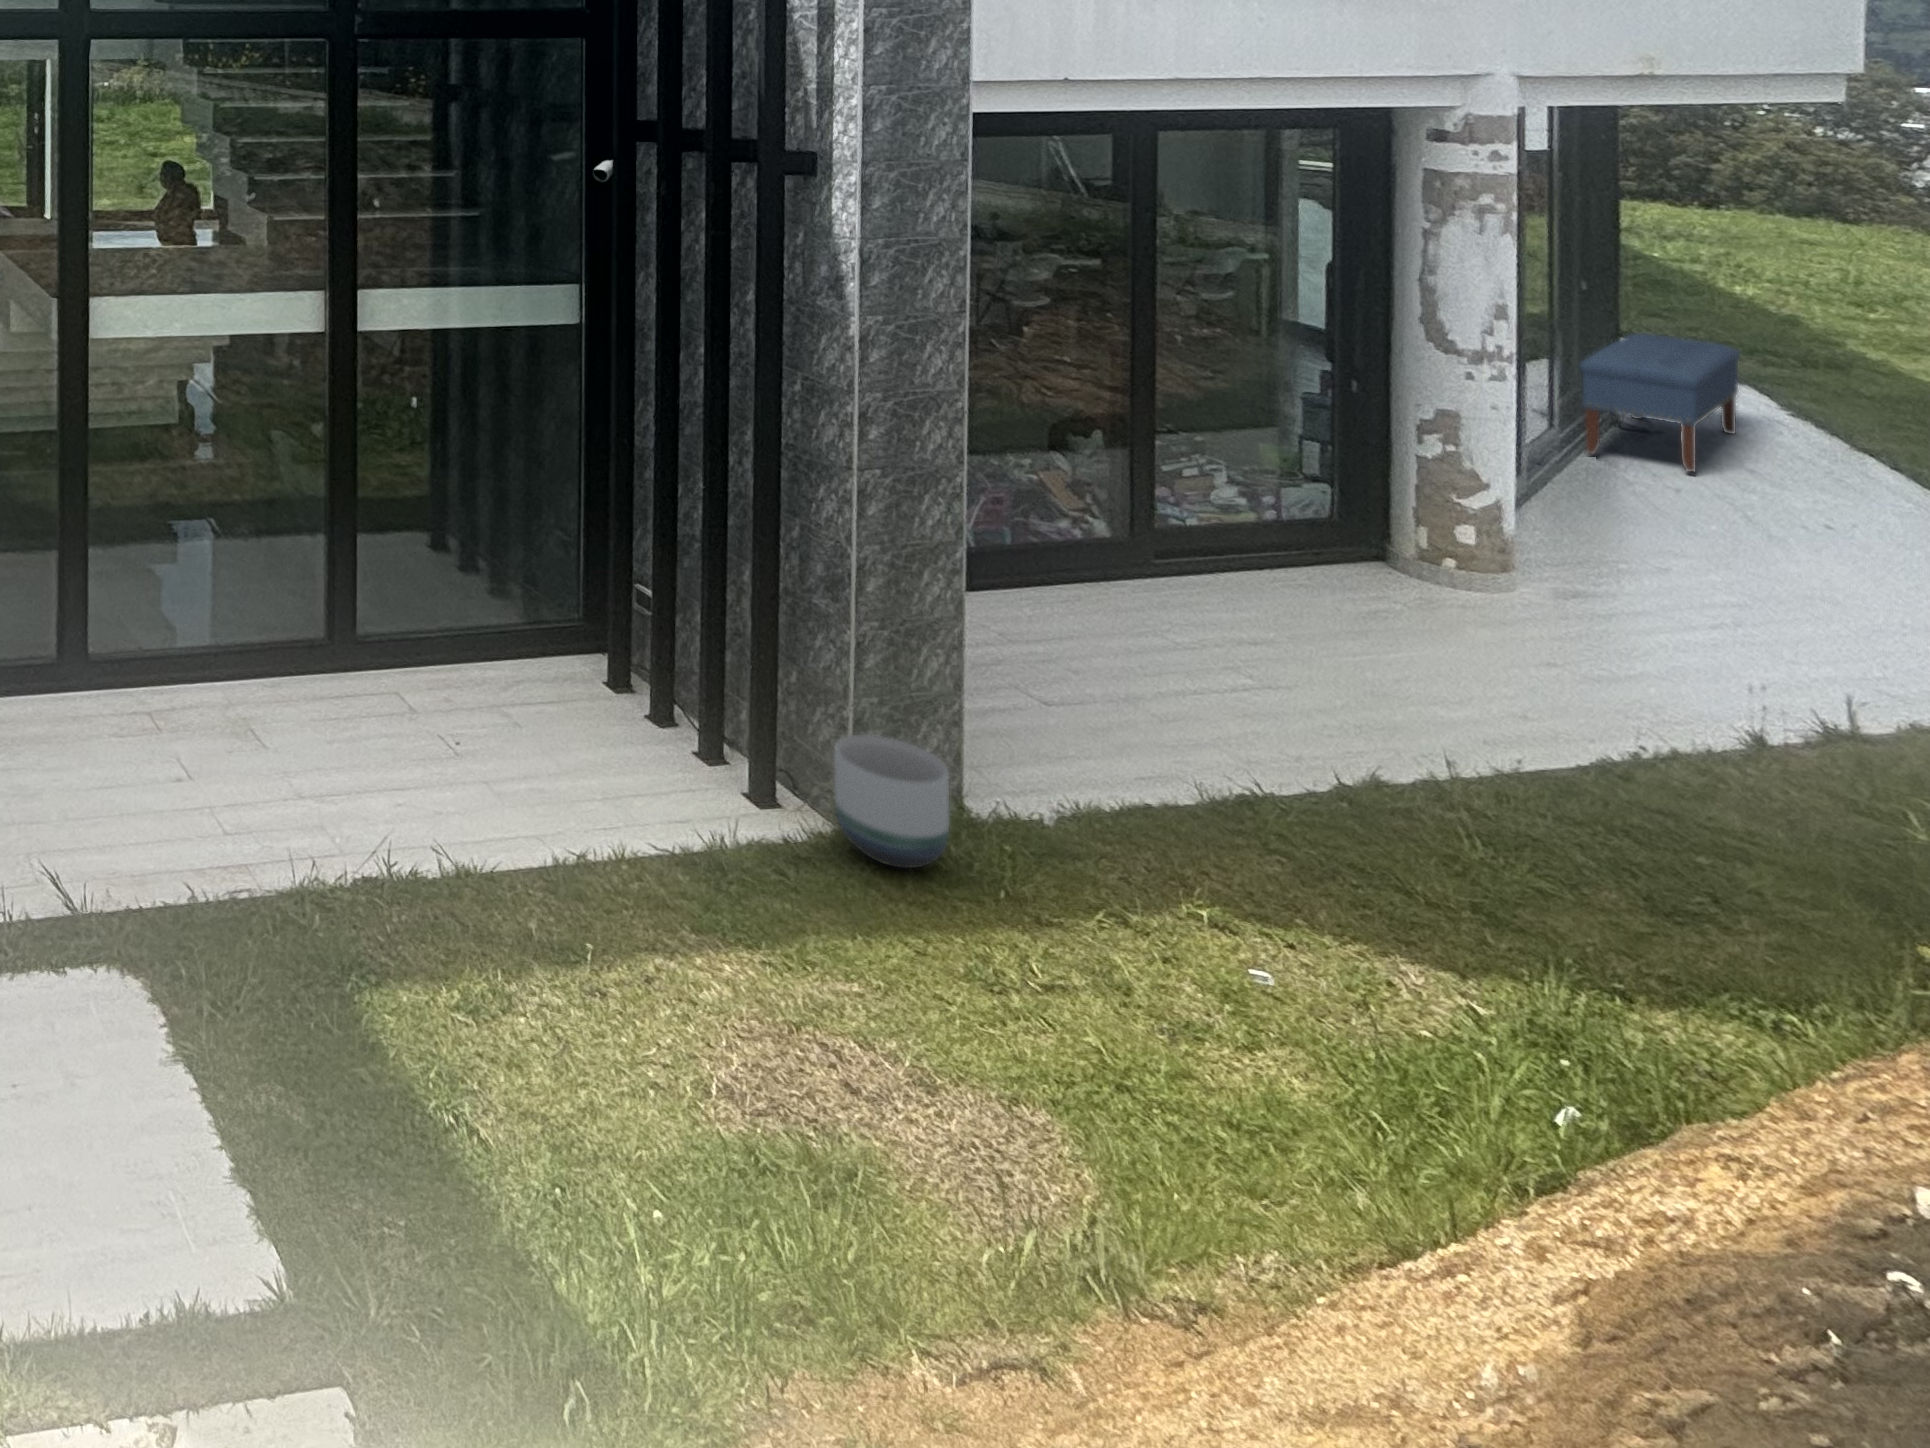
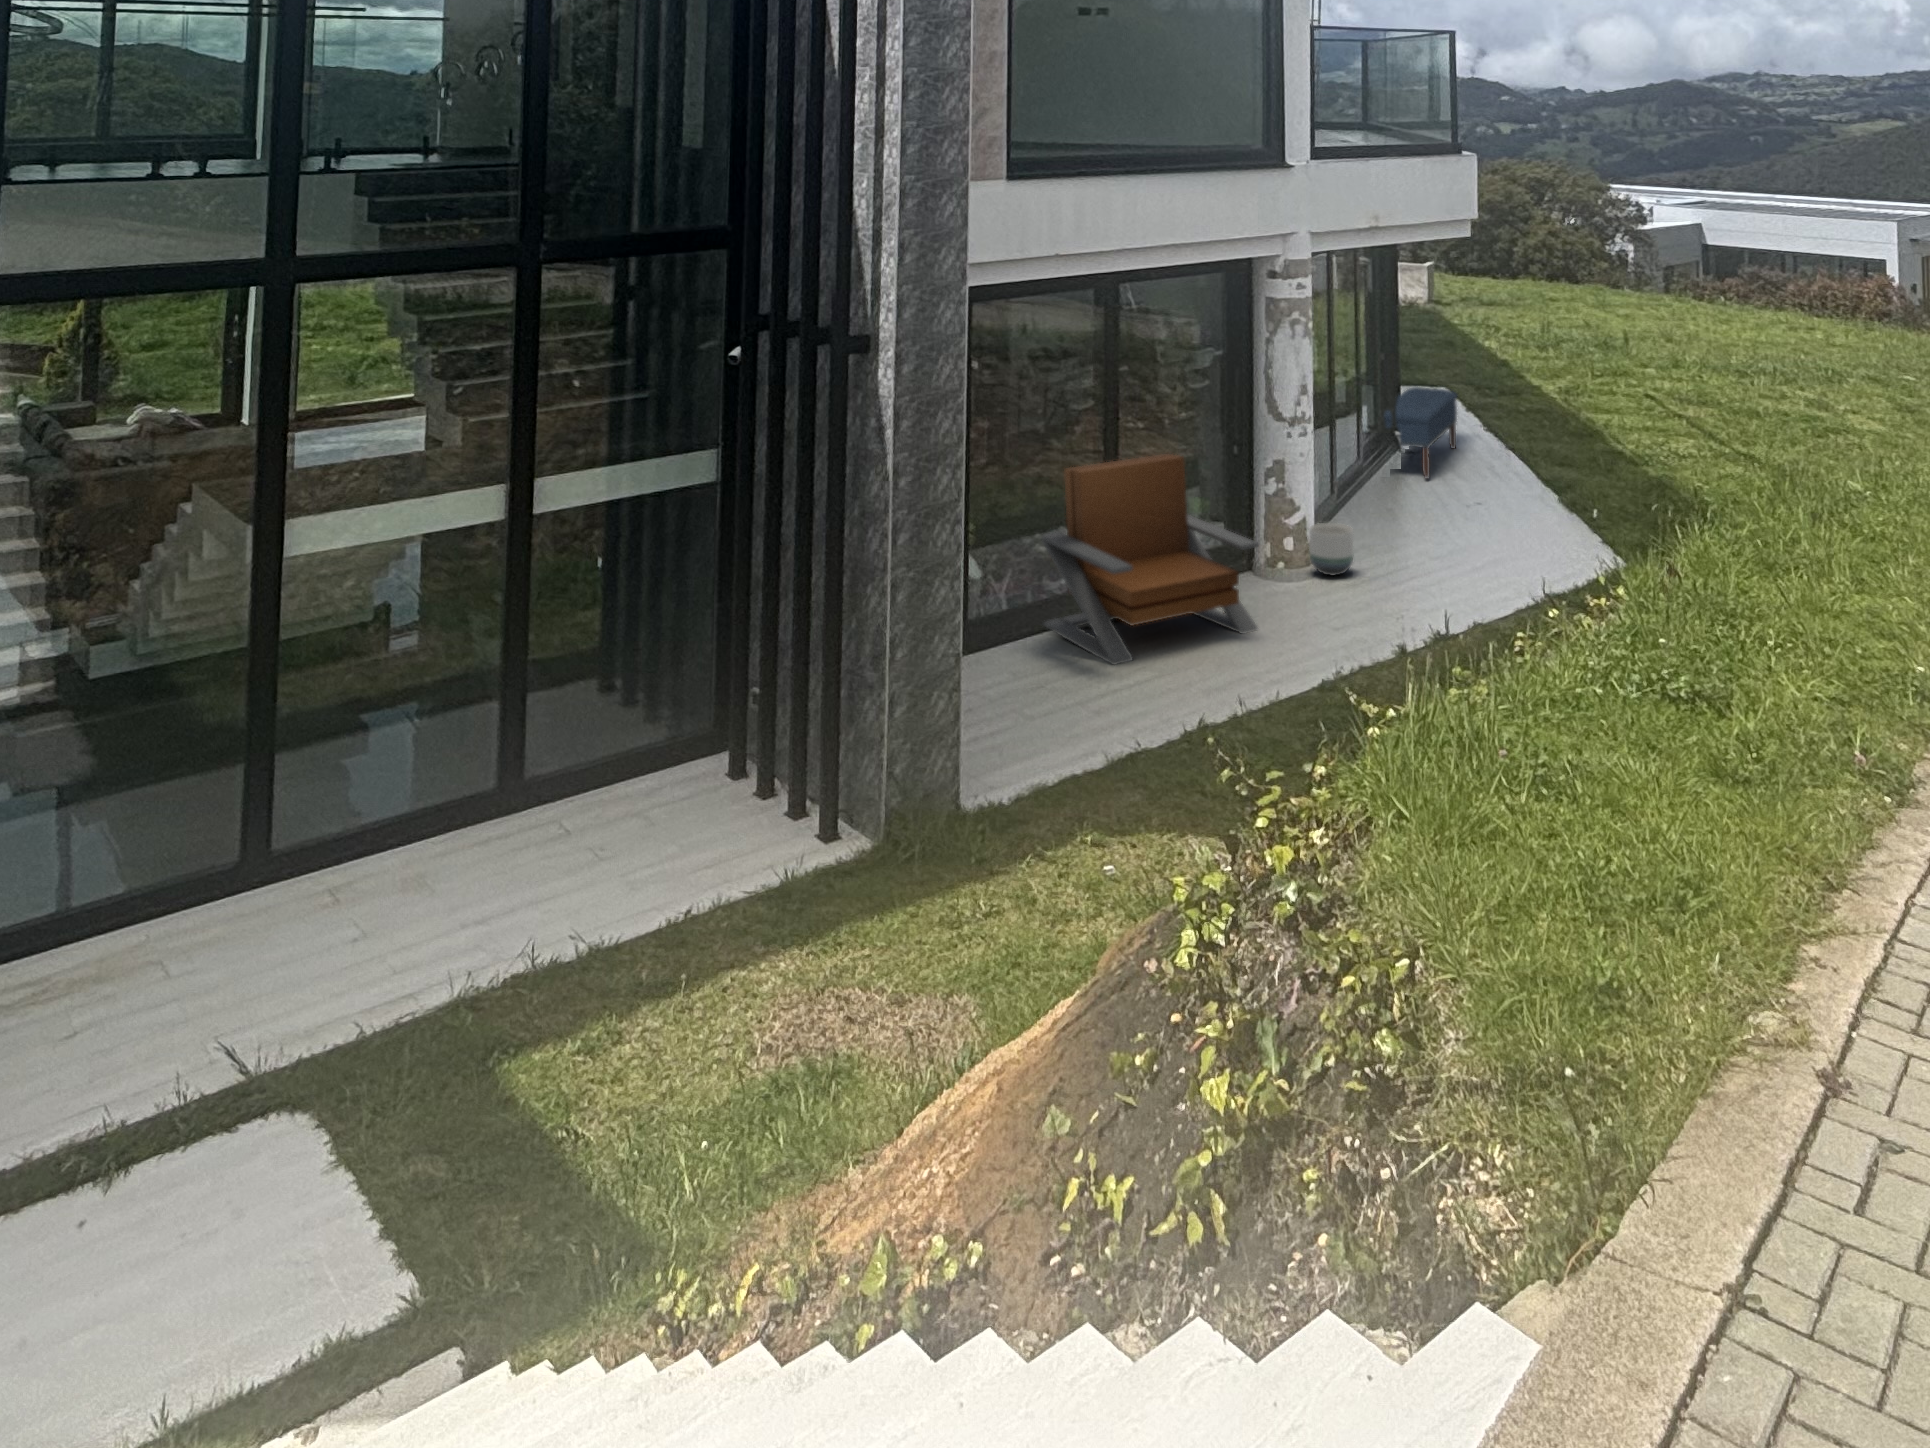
lounge chair: none [1024,373,1431,657] -> present [1042,454,1258,664]
planter: present [834,735,949,868] -> present [1309,523,1354,575]

